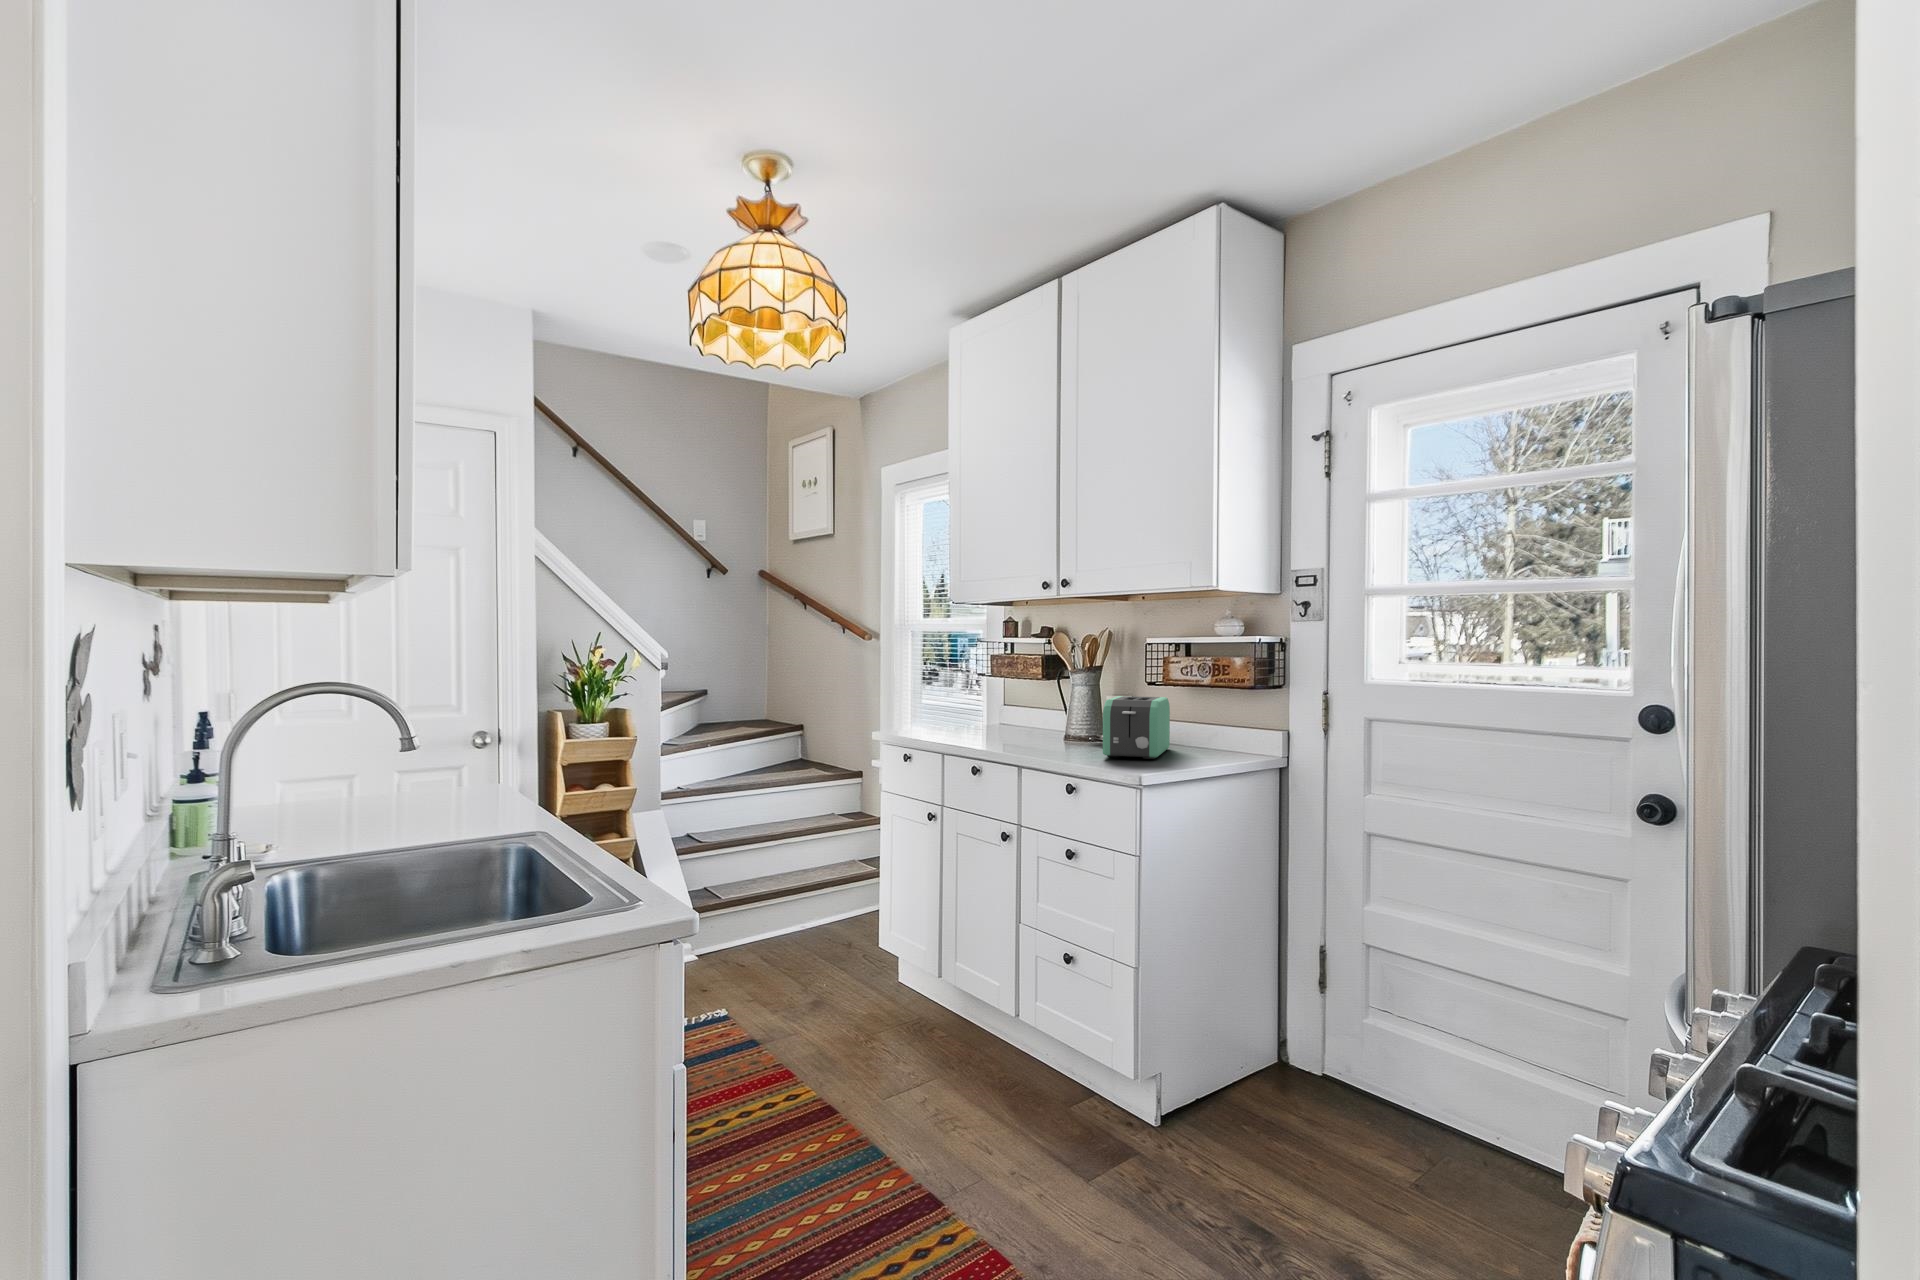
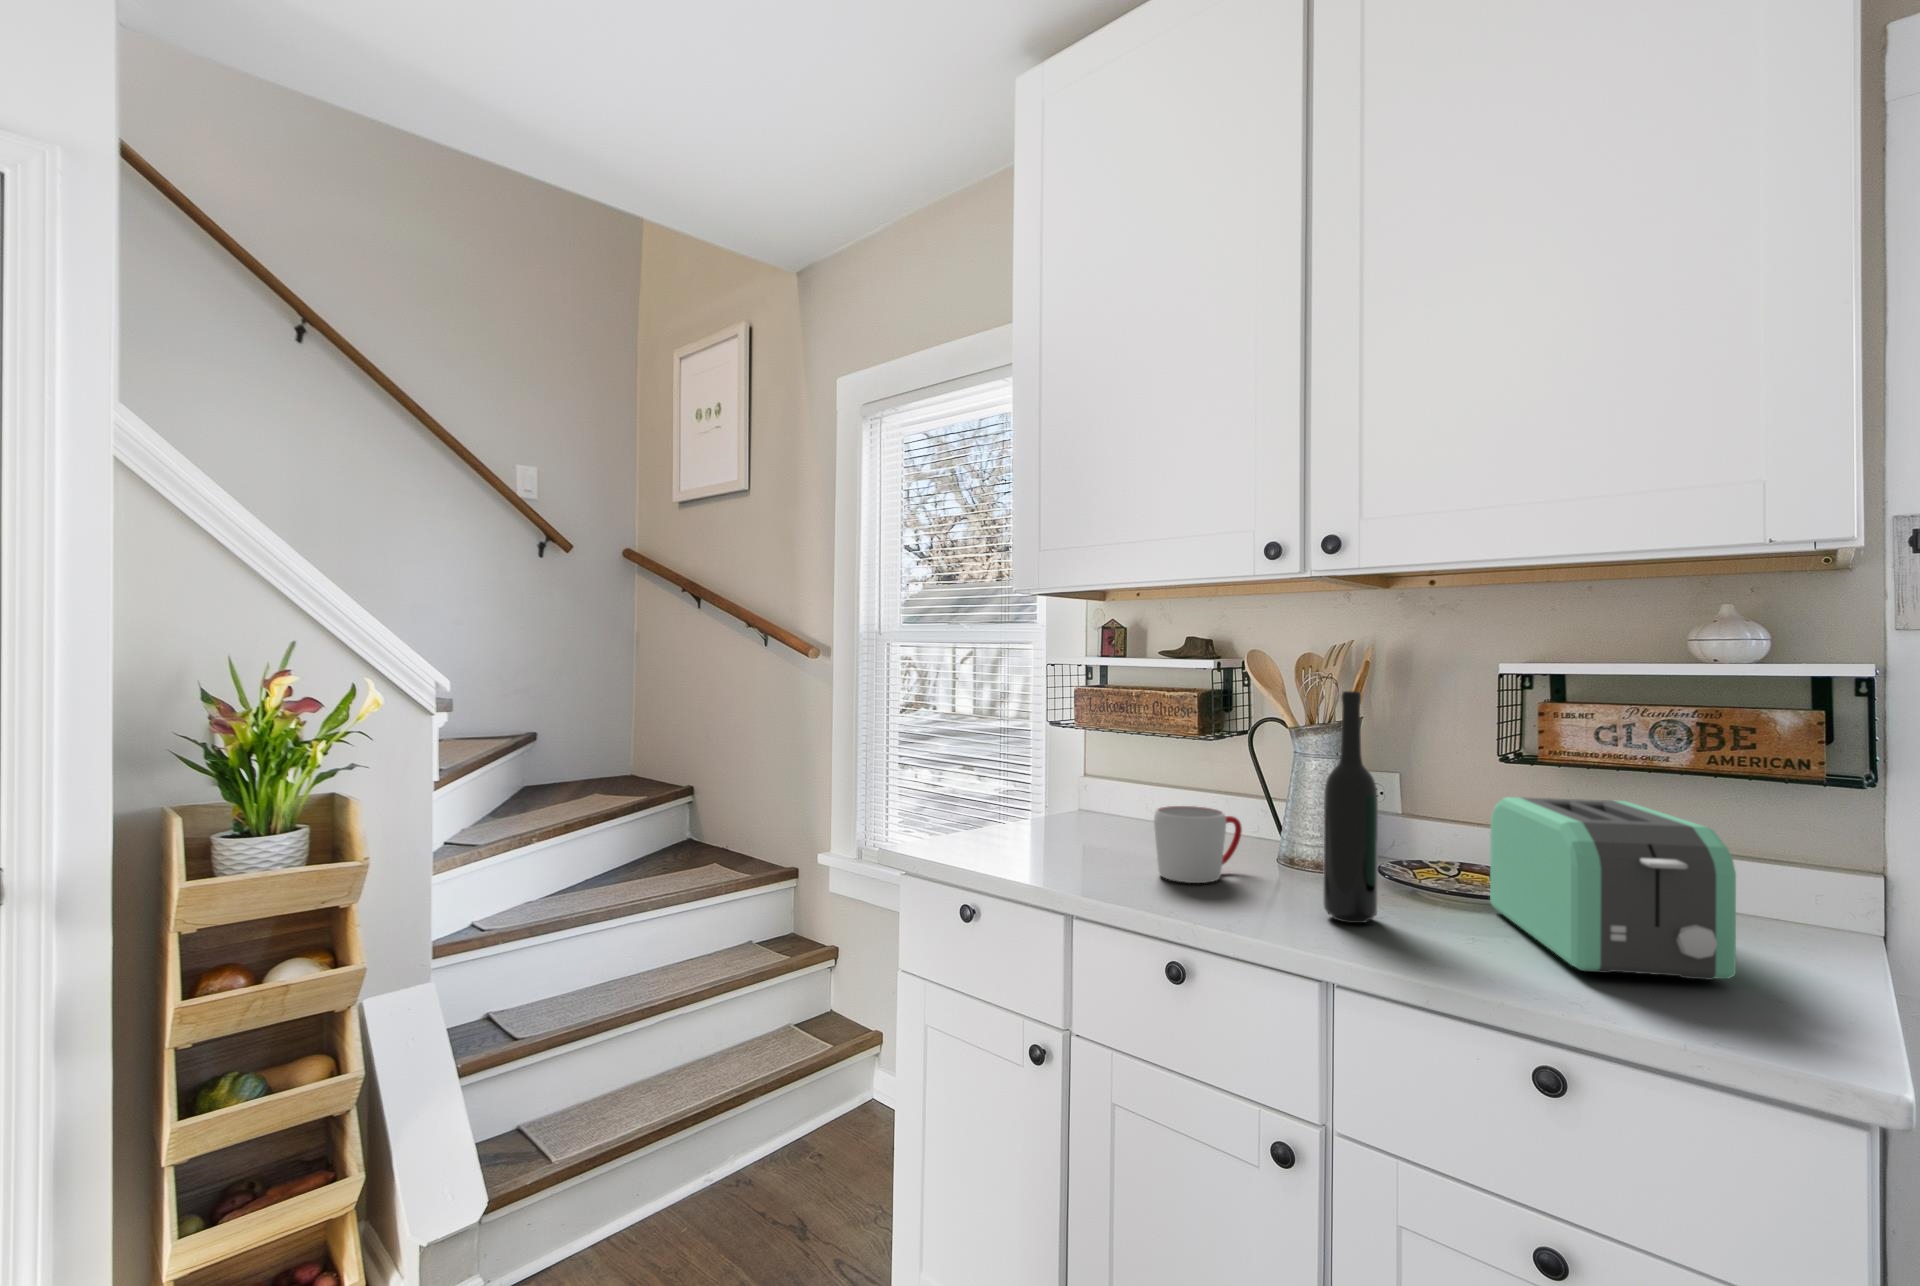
bottle: none [1042,651,1064,749] -> present [1323,691,1378,923]
mug: none [992,708,1038,741] -> present [1154,806,1242,883]

